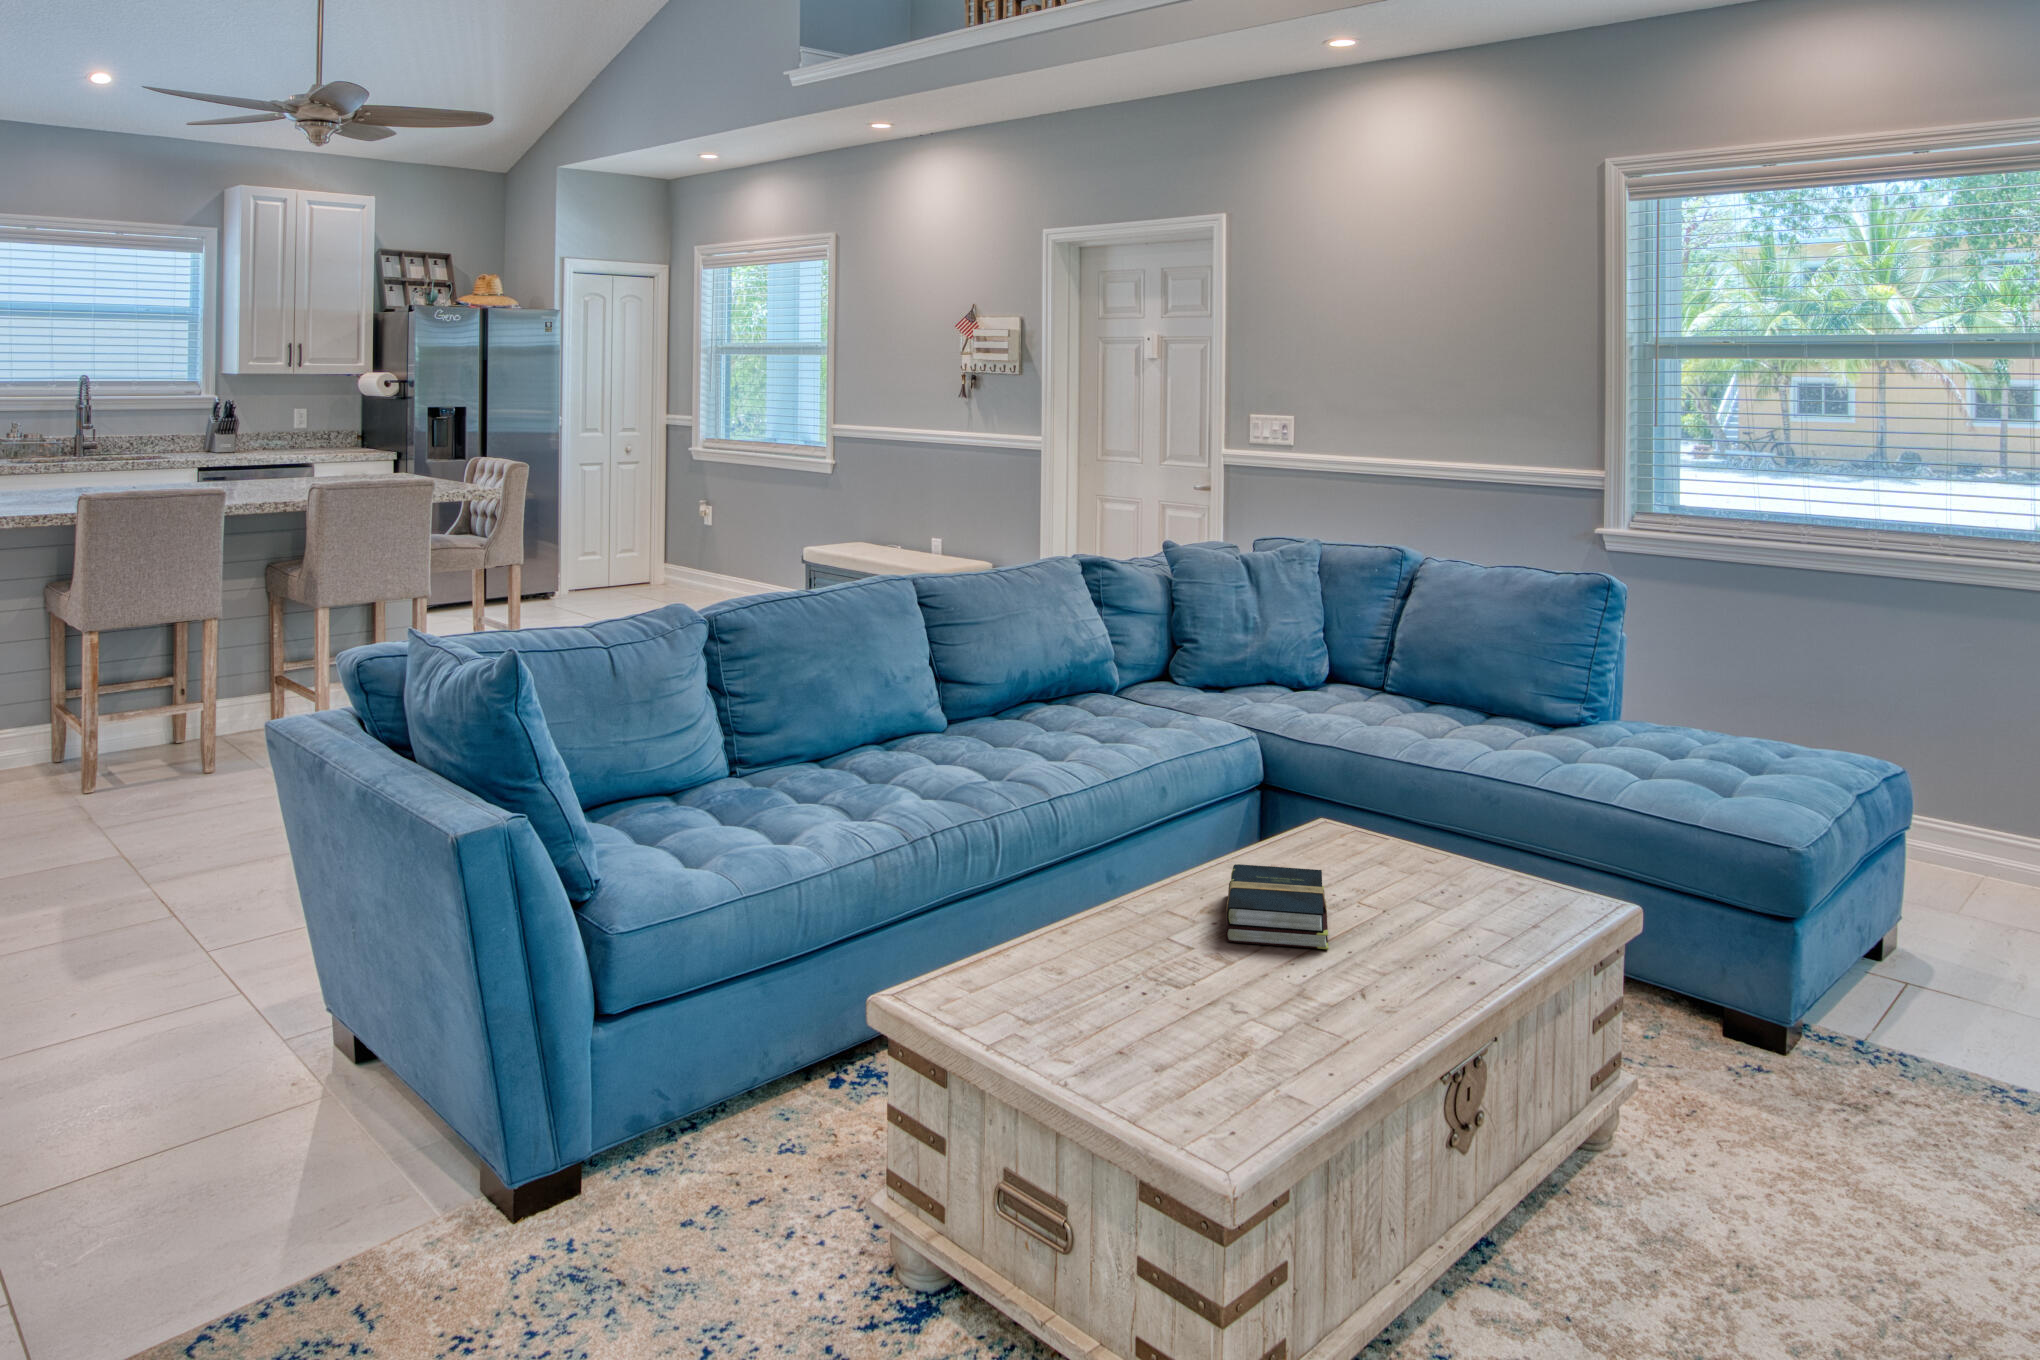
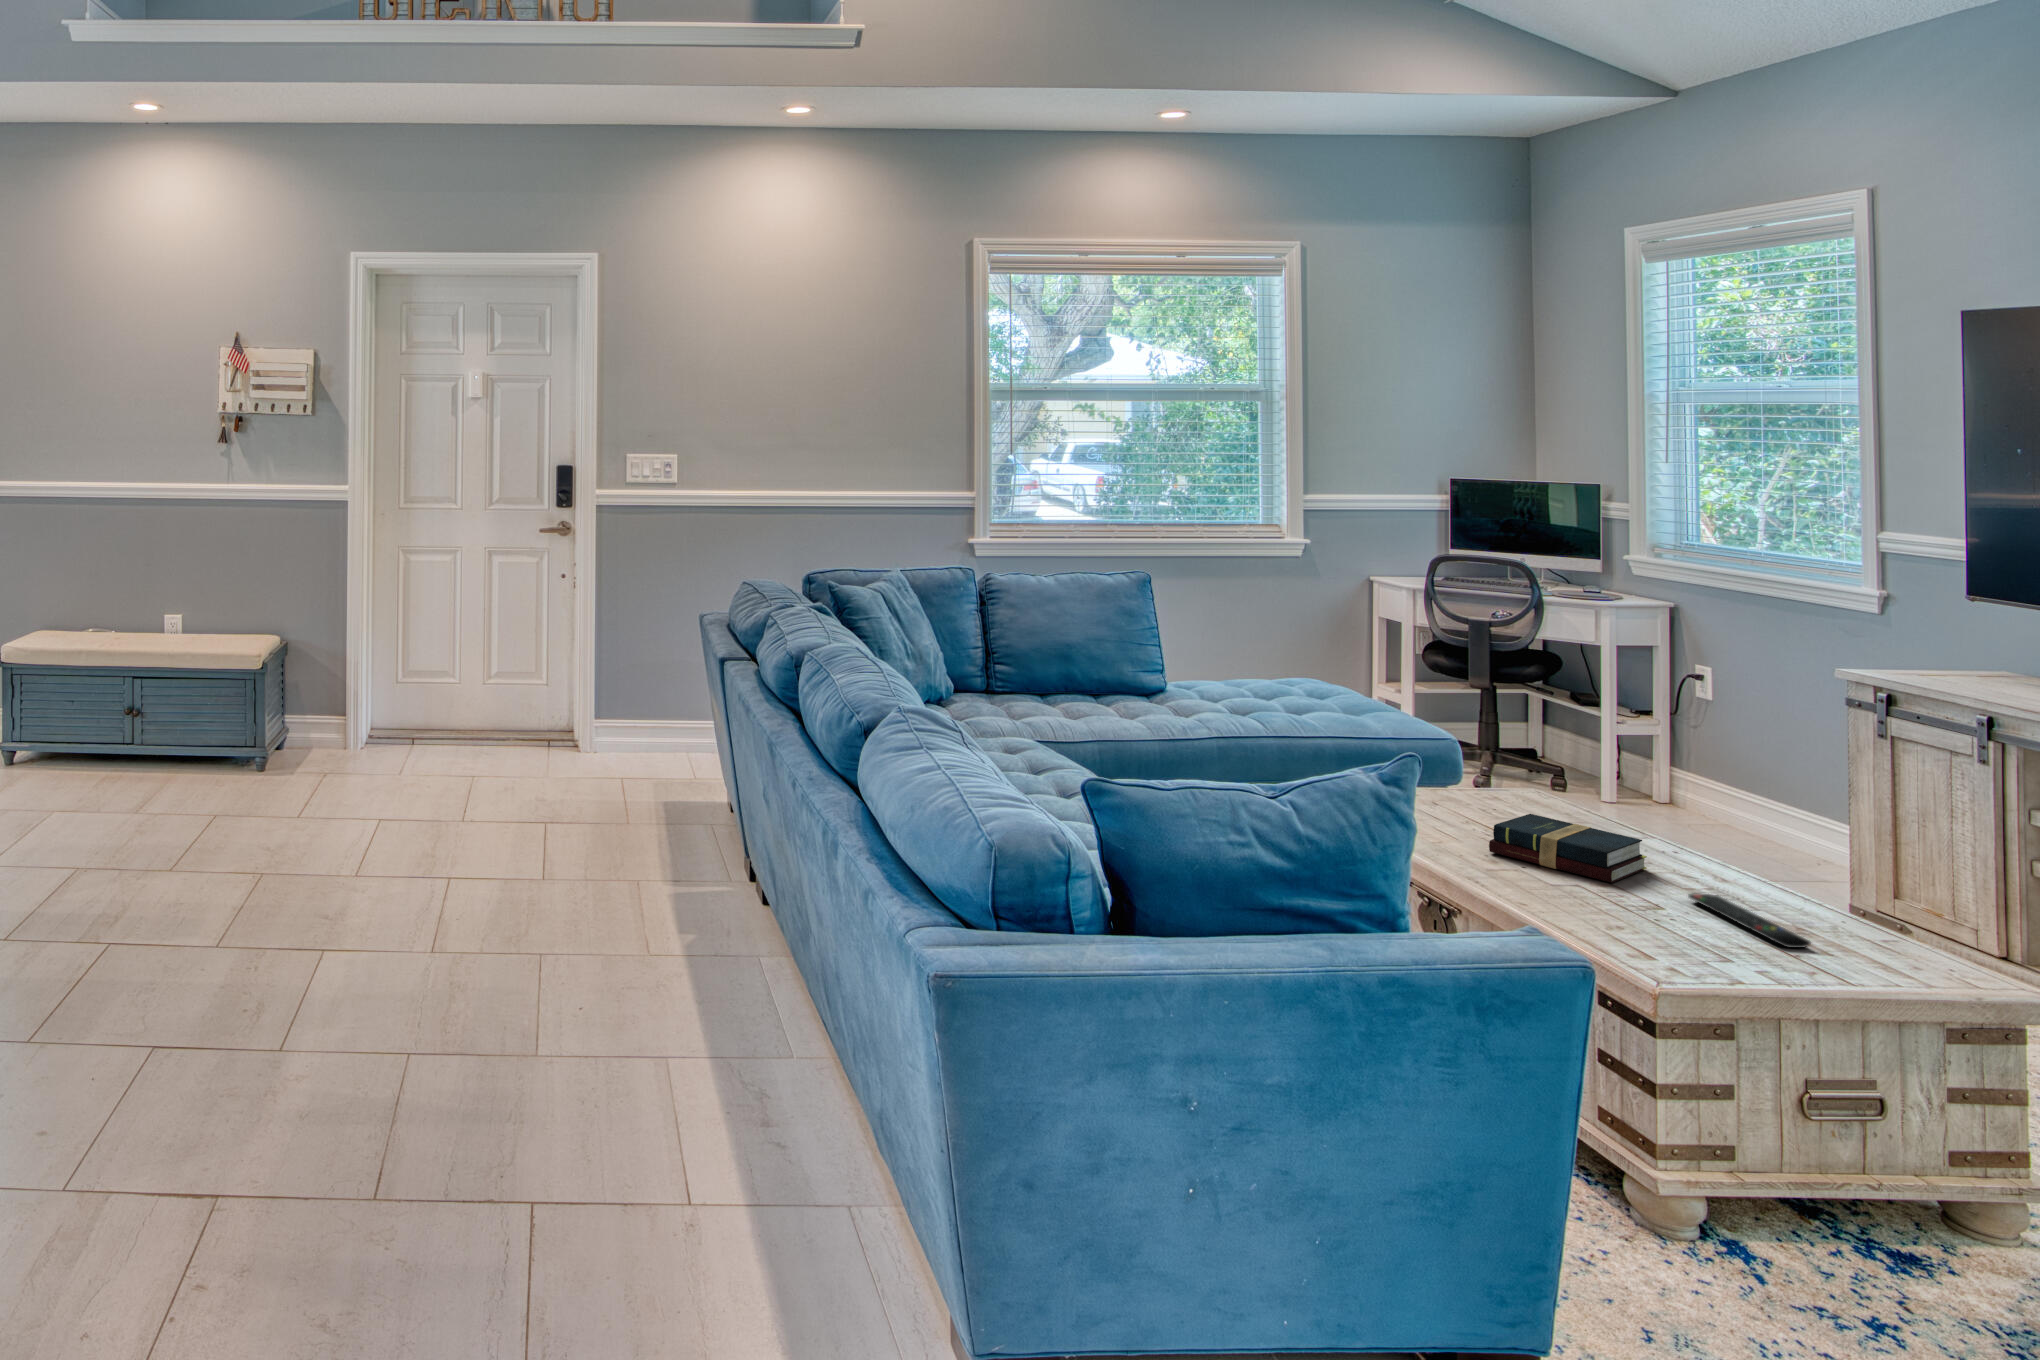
remote control: none [1129,964,1255,1022] -> present [1689,893,1810,948]

